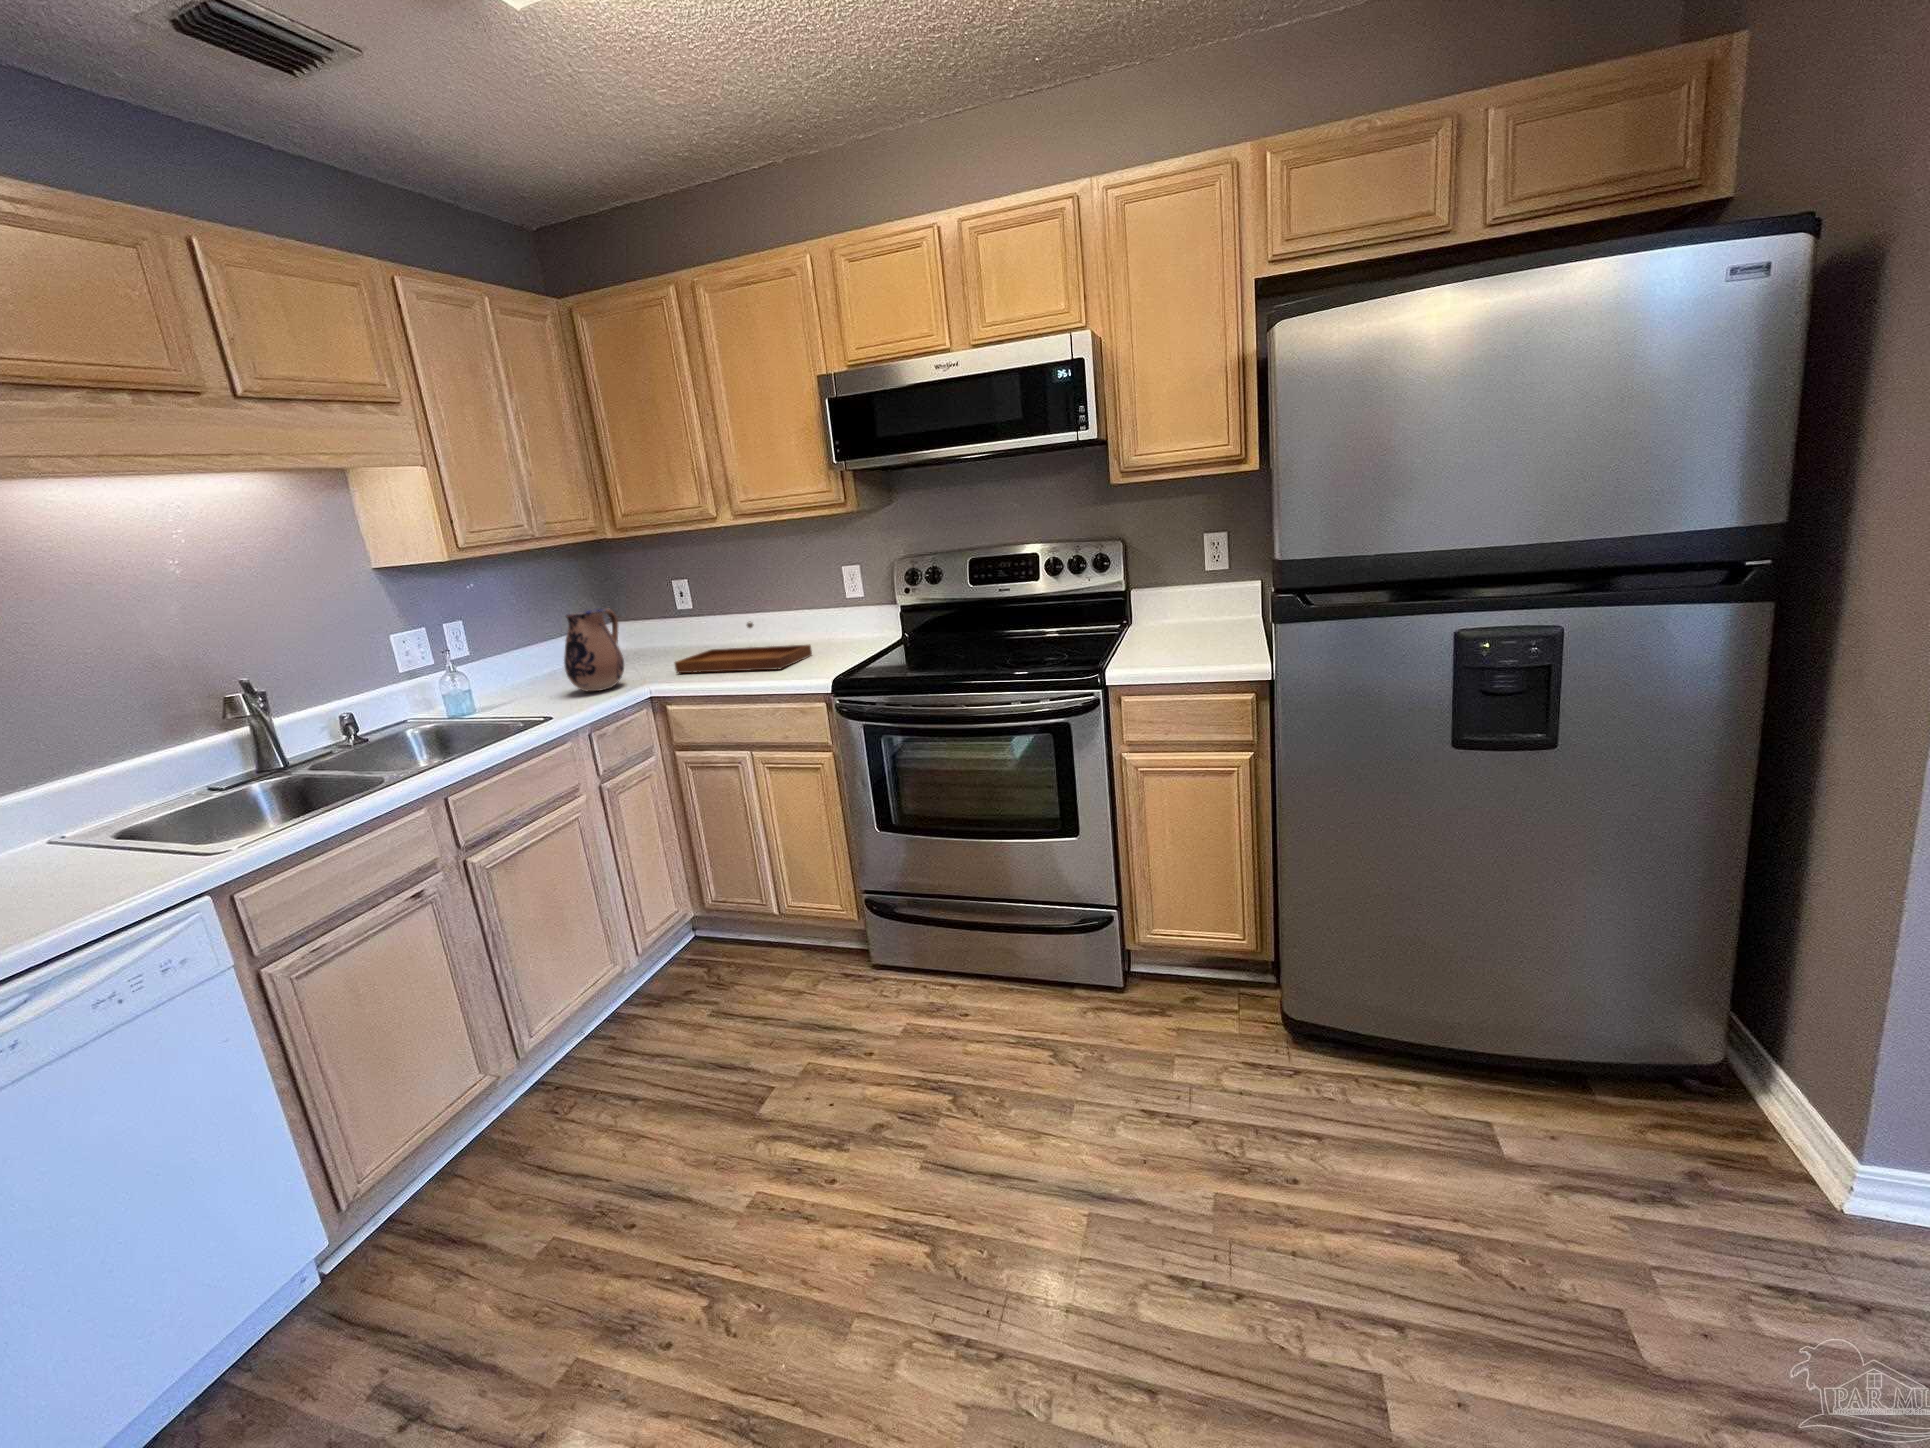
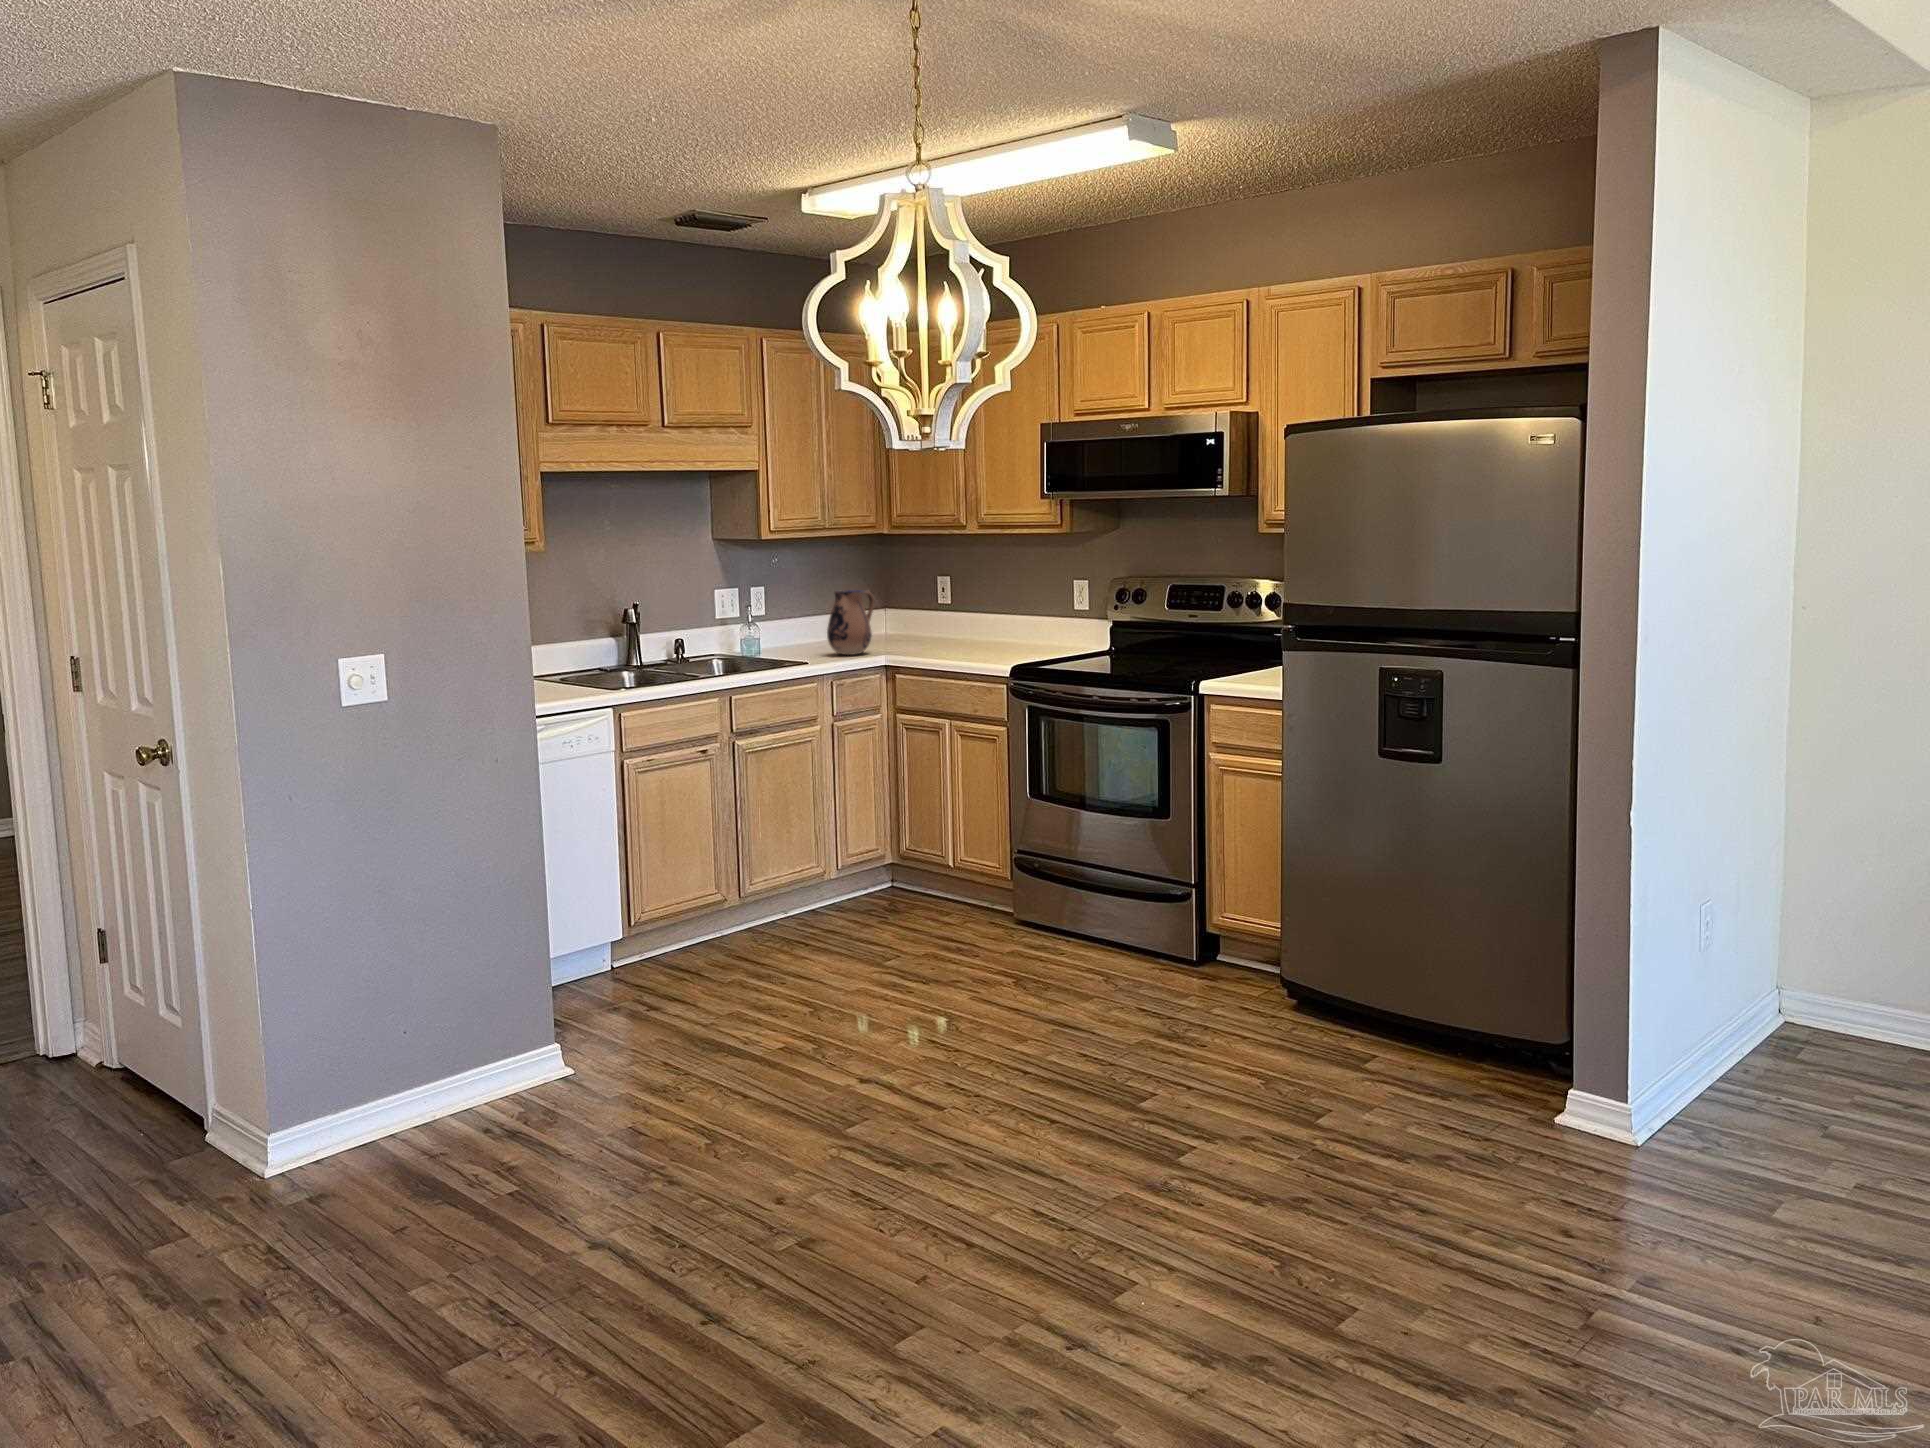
tray: present [675,622,812,673] -> none [910,616,1022,657]

